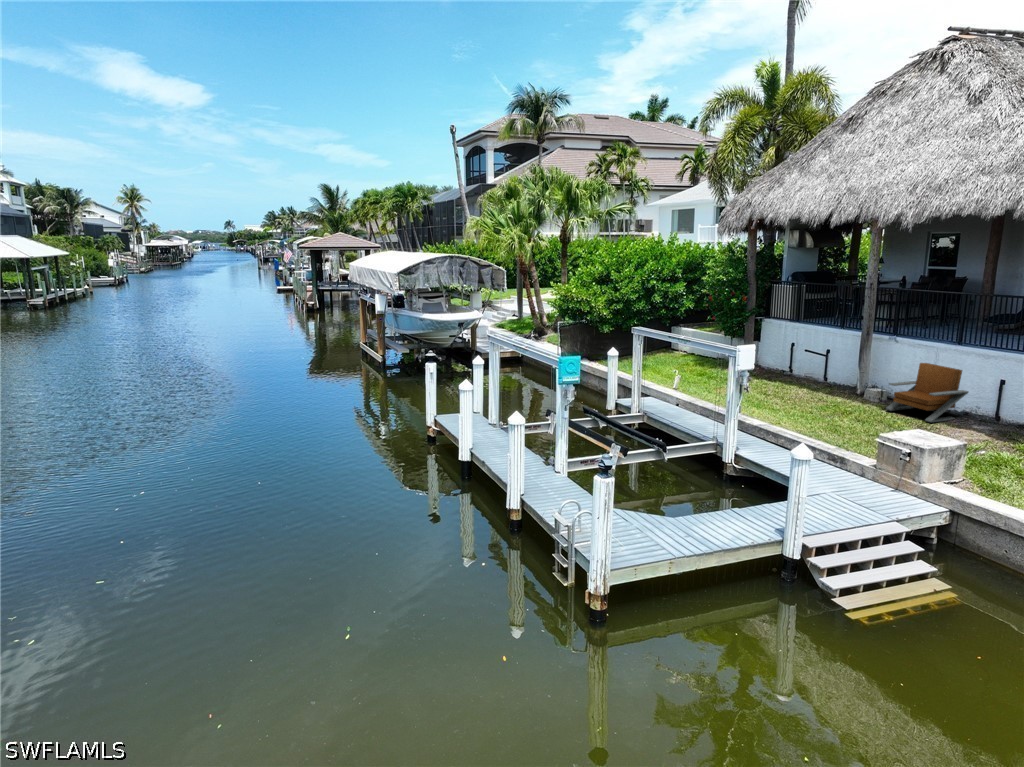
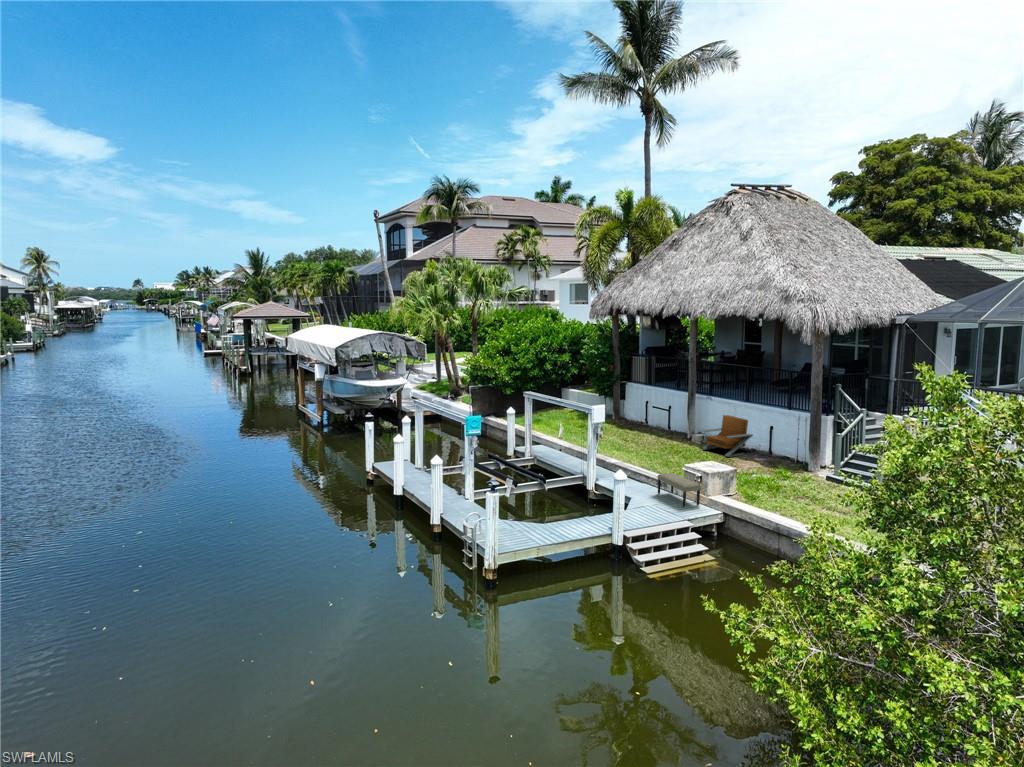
bench: none [837,446,915,499] -> present [657,473,701,507]

